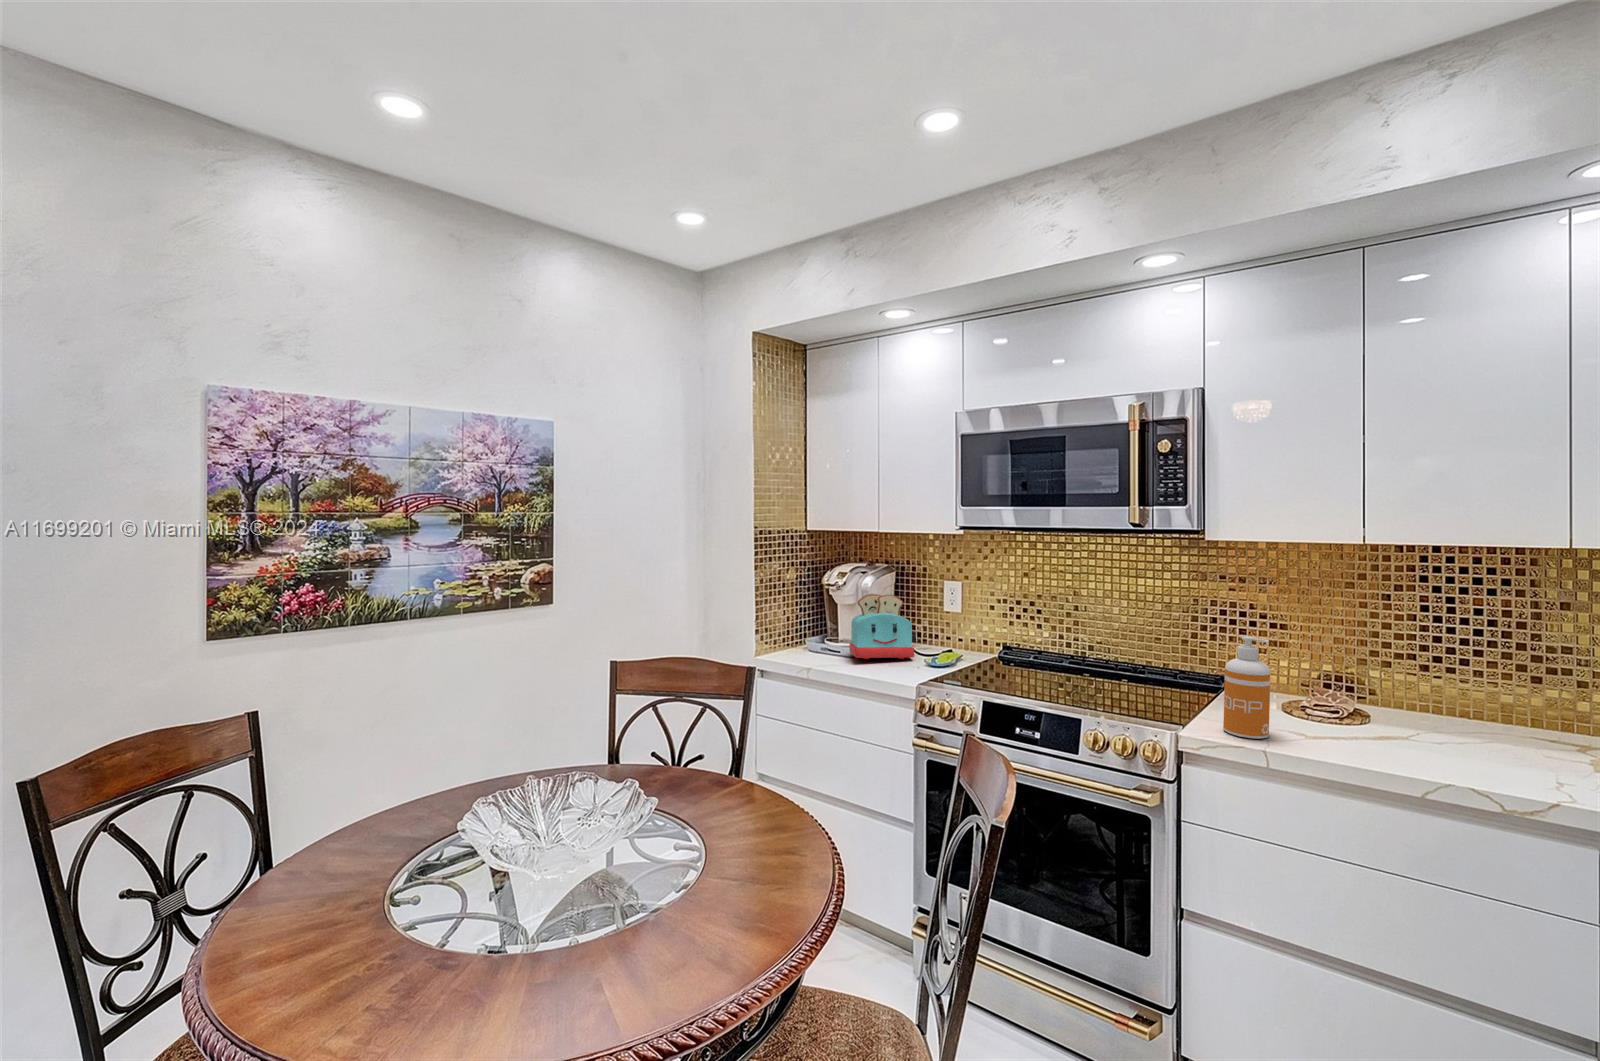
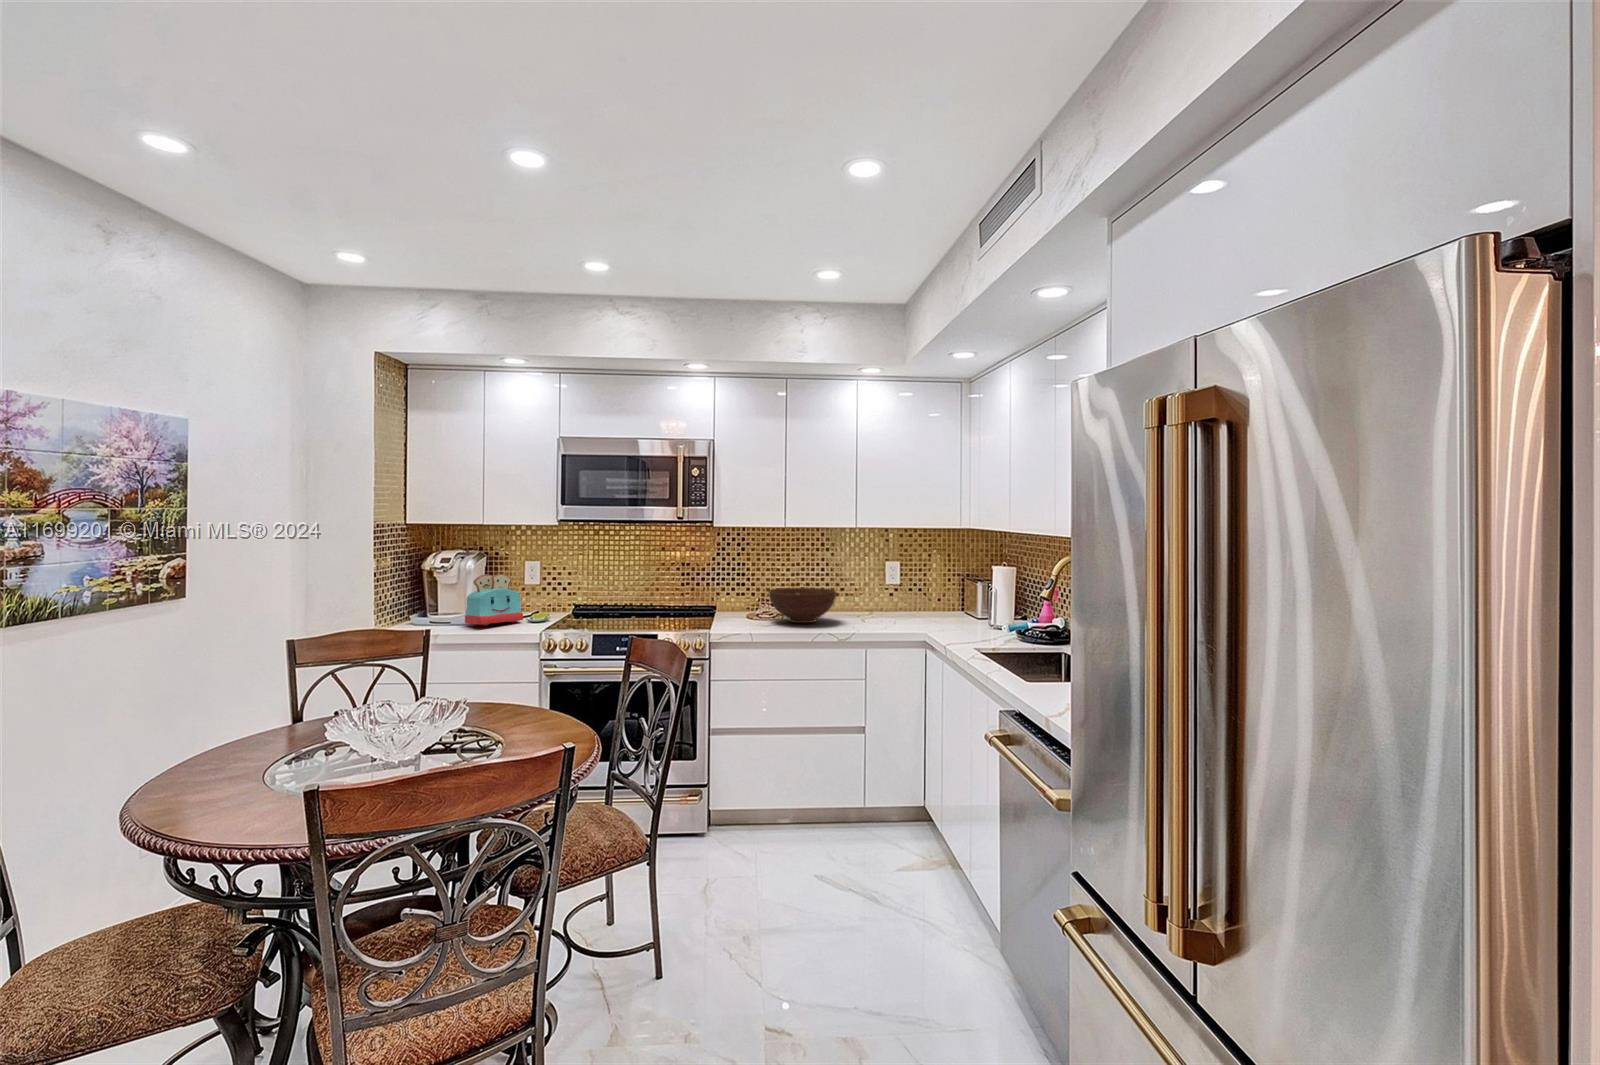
soap dispenser: present [1223,636,1270,739] -> none [730,576,750,629]
fruit bowl: none [1322,663,1513,751] -> present [769,588,836,623]

